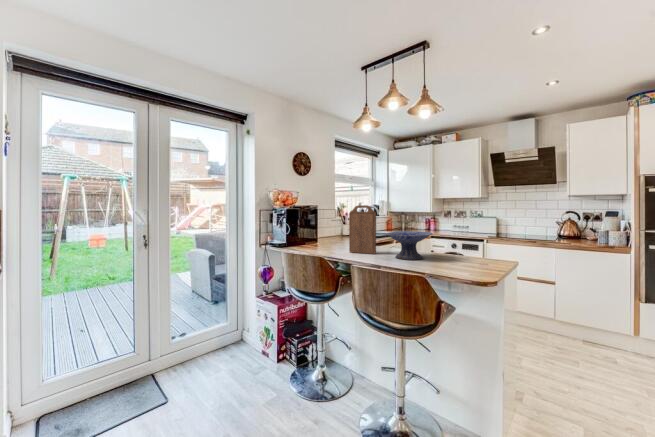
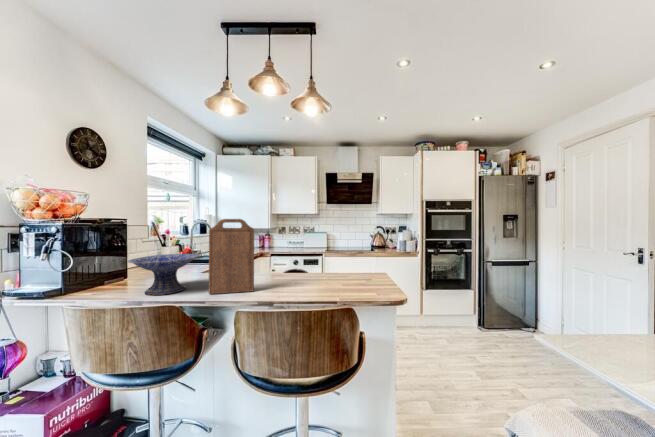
decorative bowl: present [386,231,432,260] -> present [128,254,199,295]

